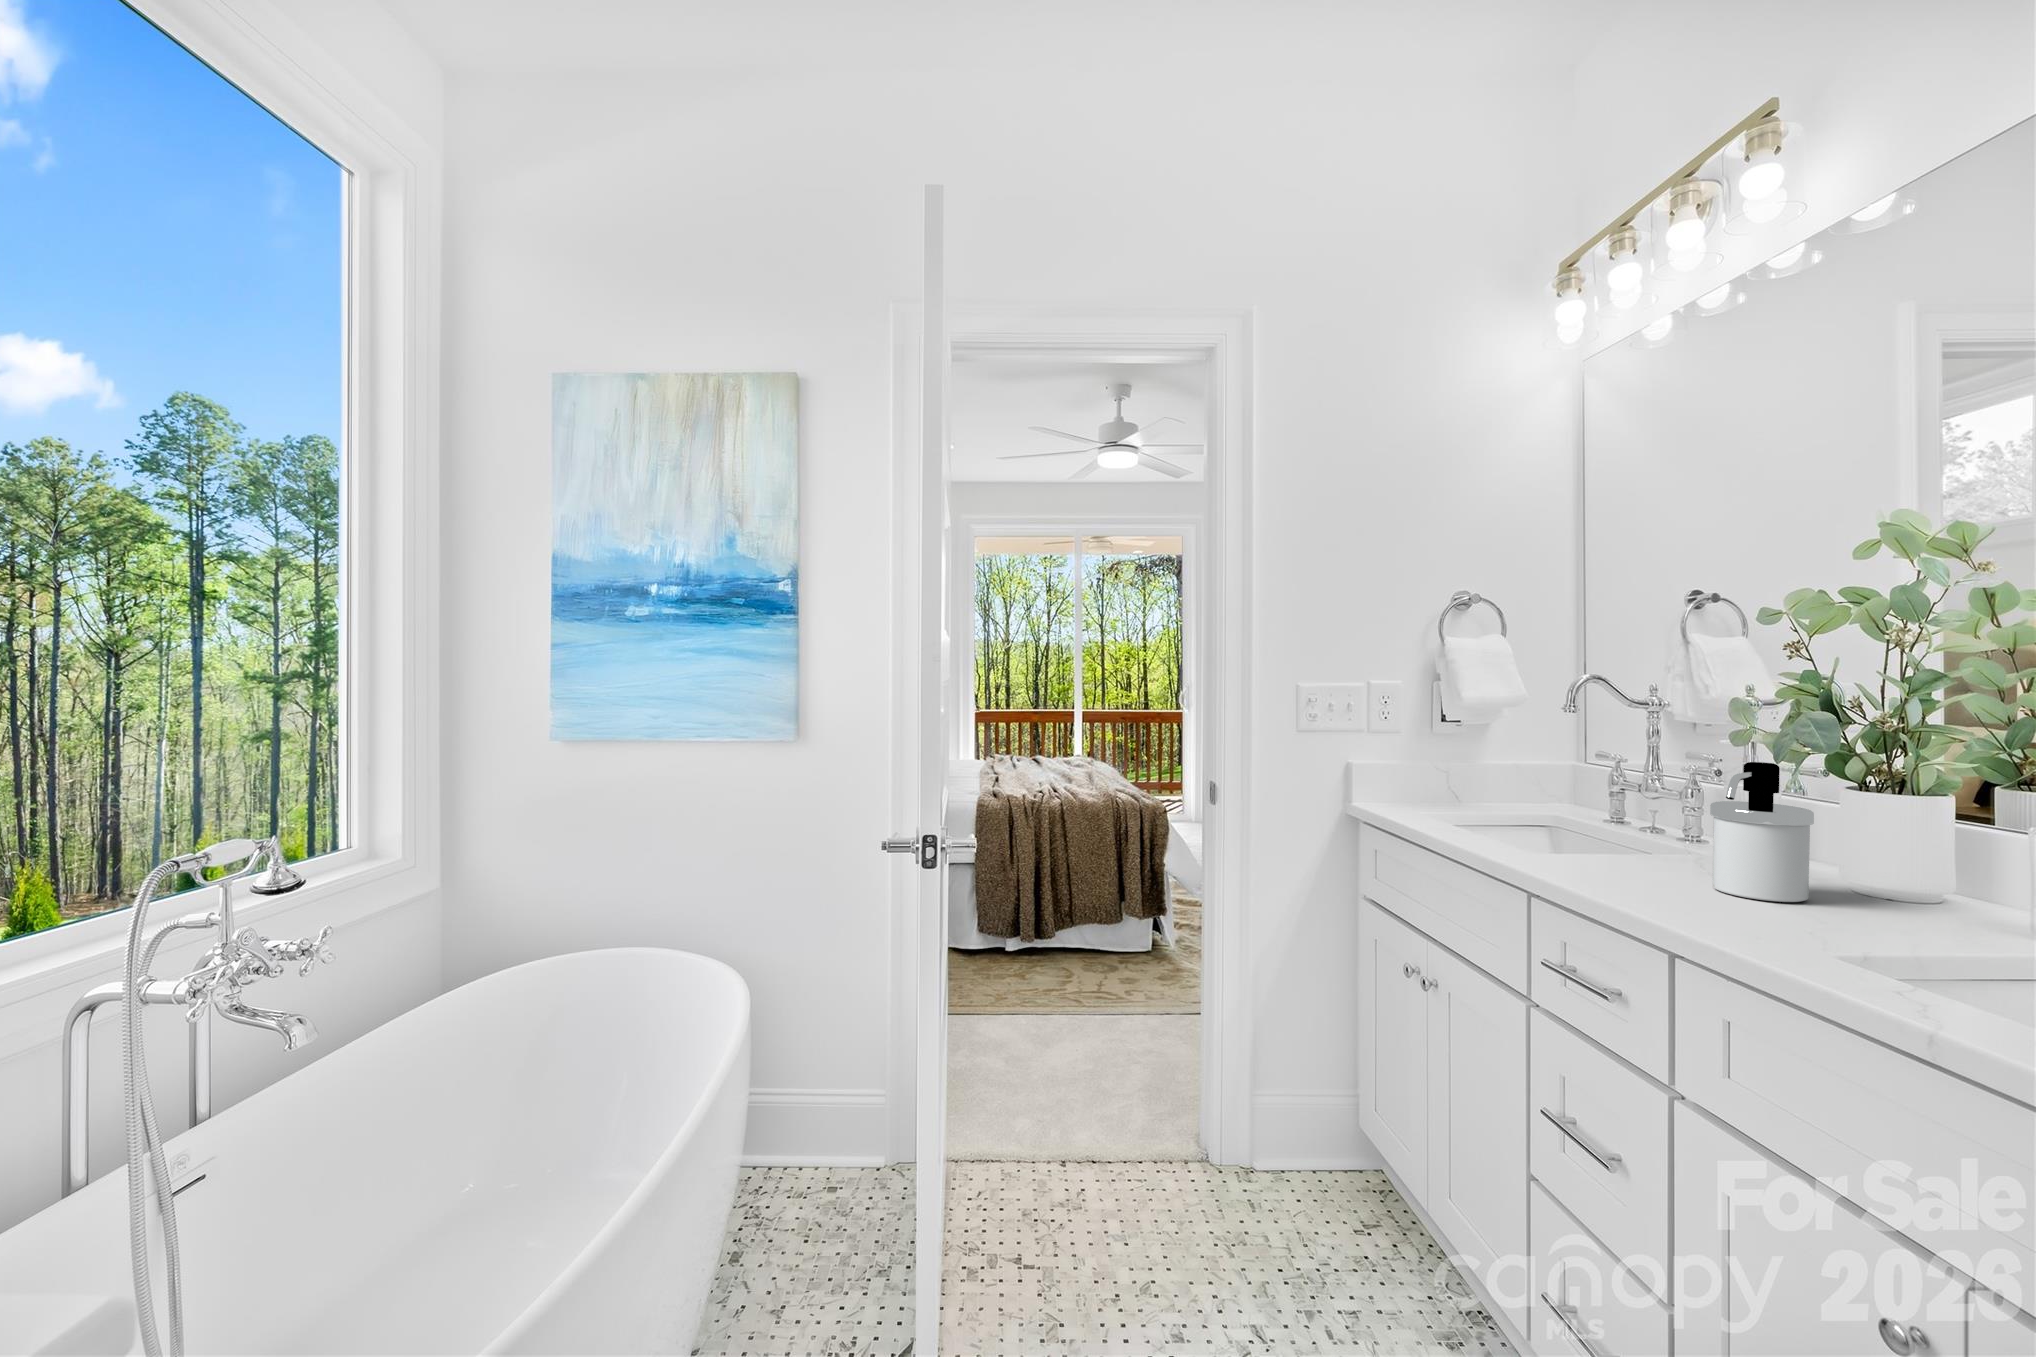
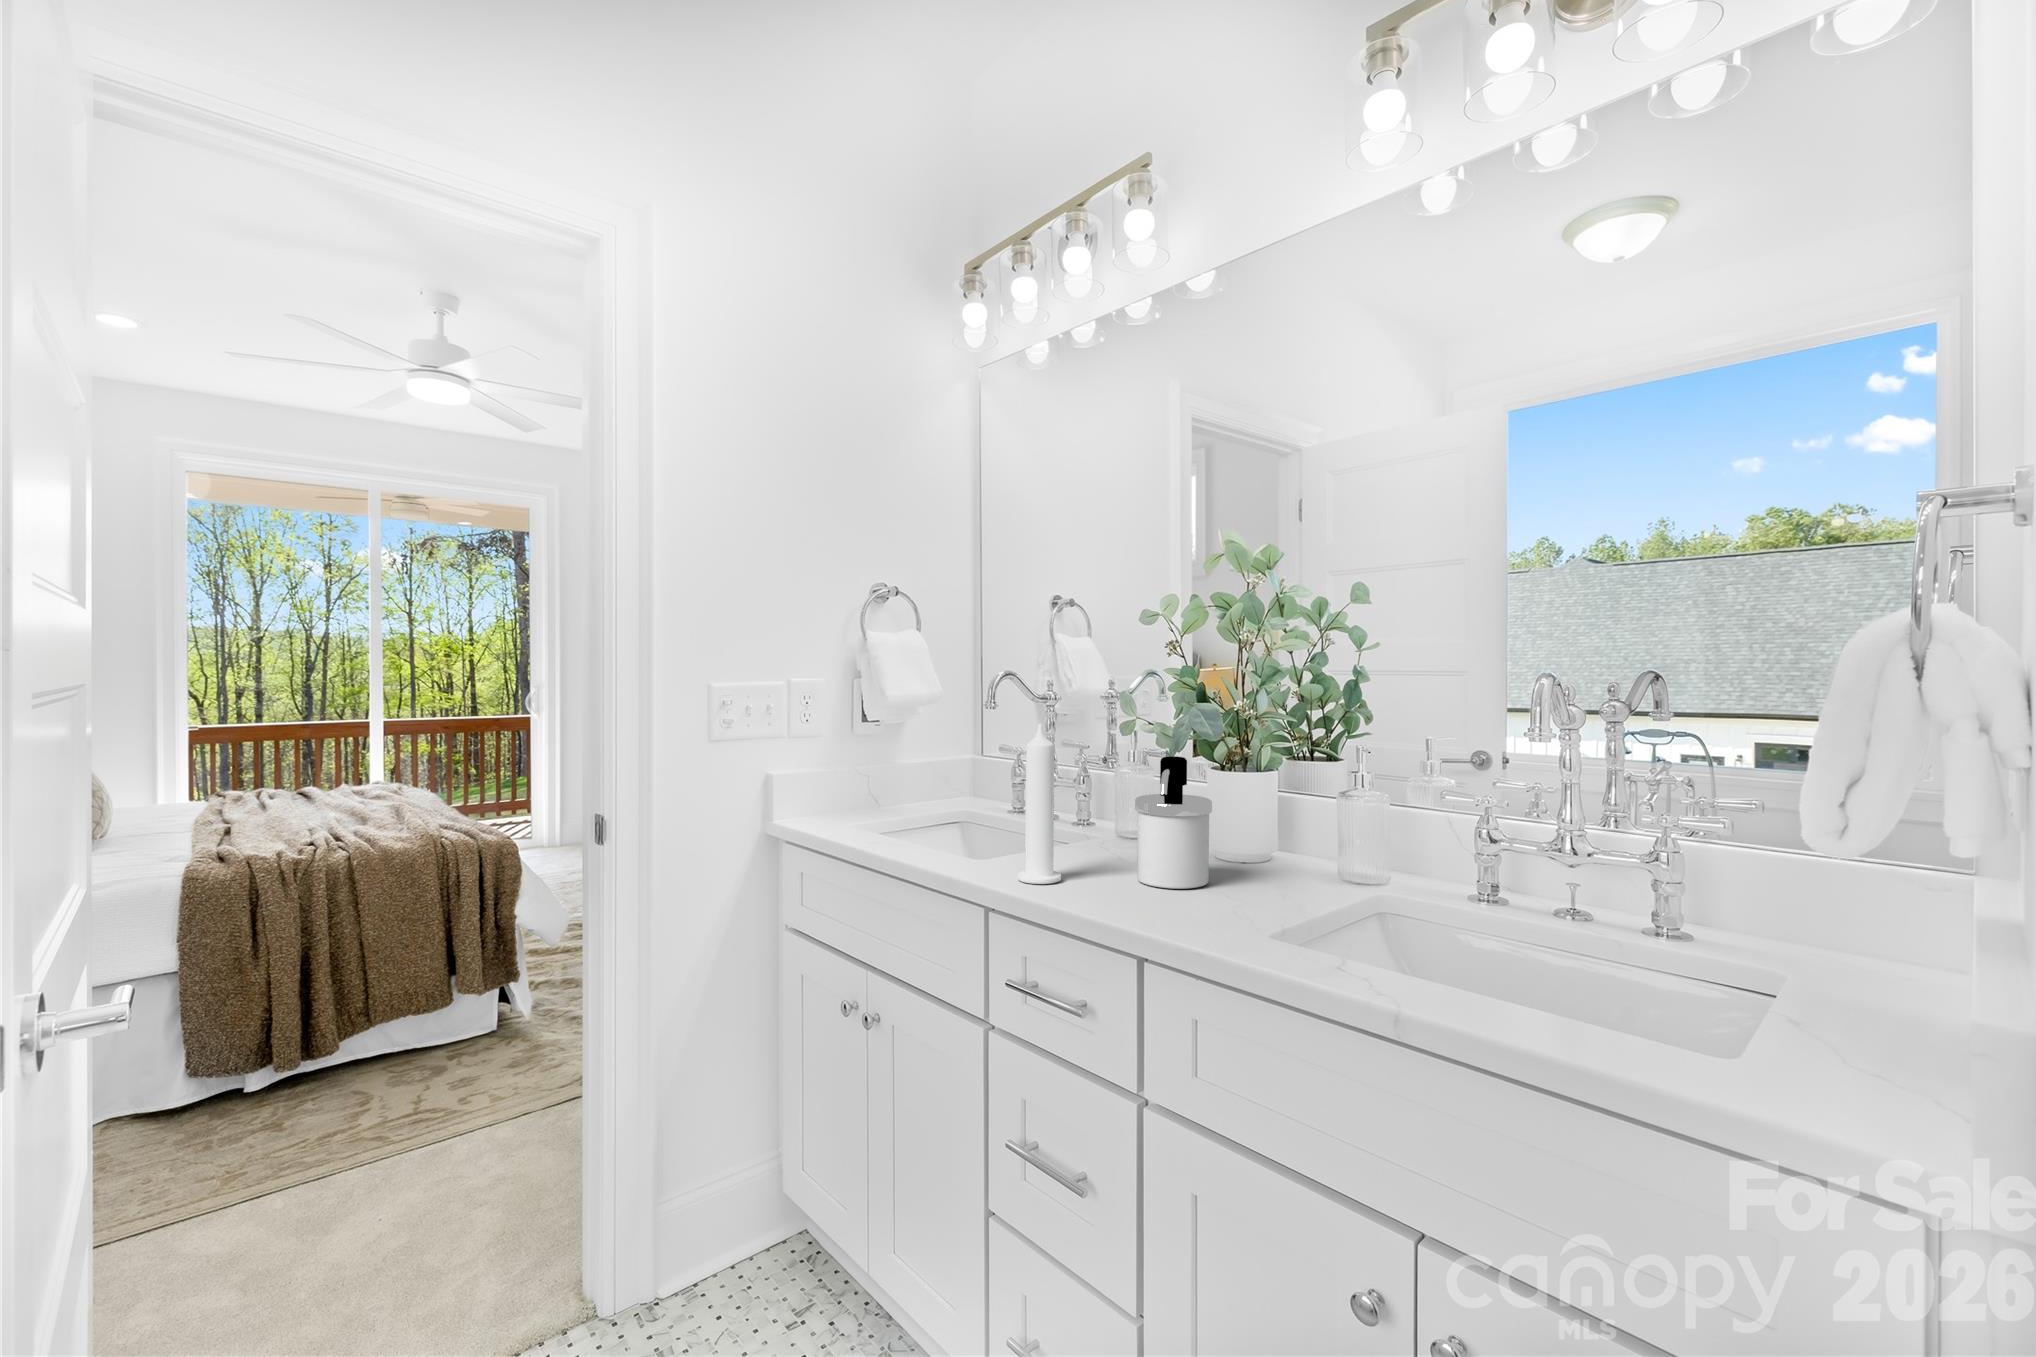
candle: none [1568,722,1618,875] -> present [1017,724,1061,884]

